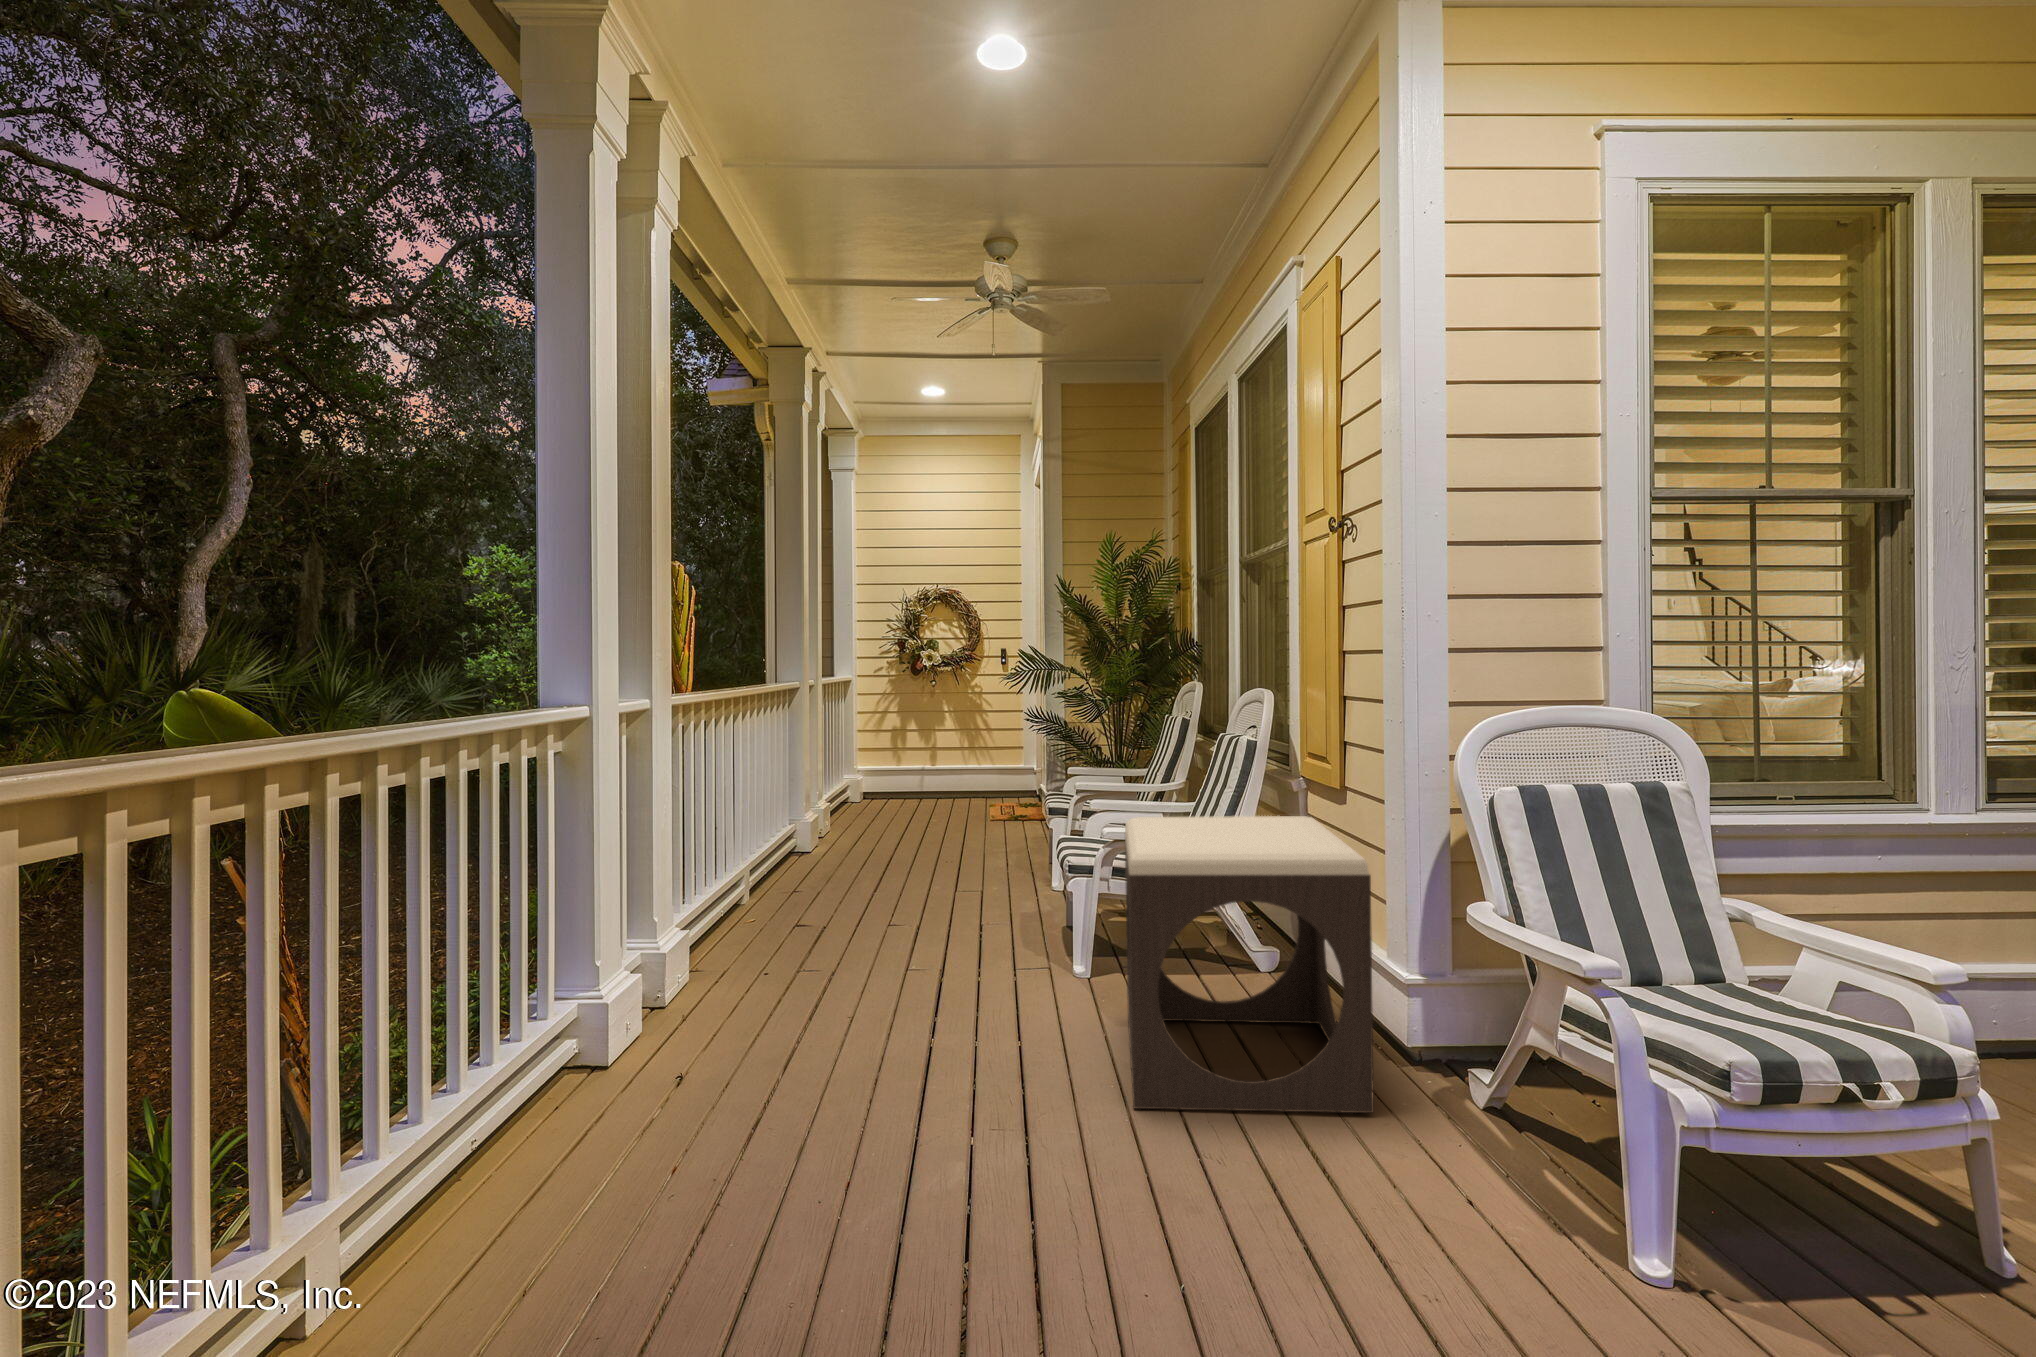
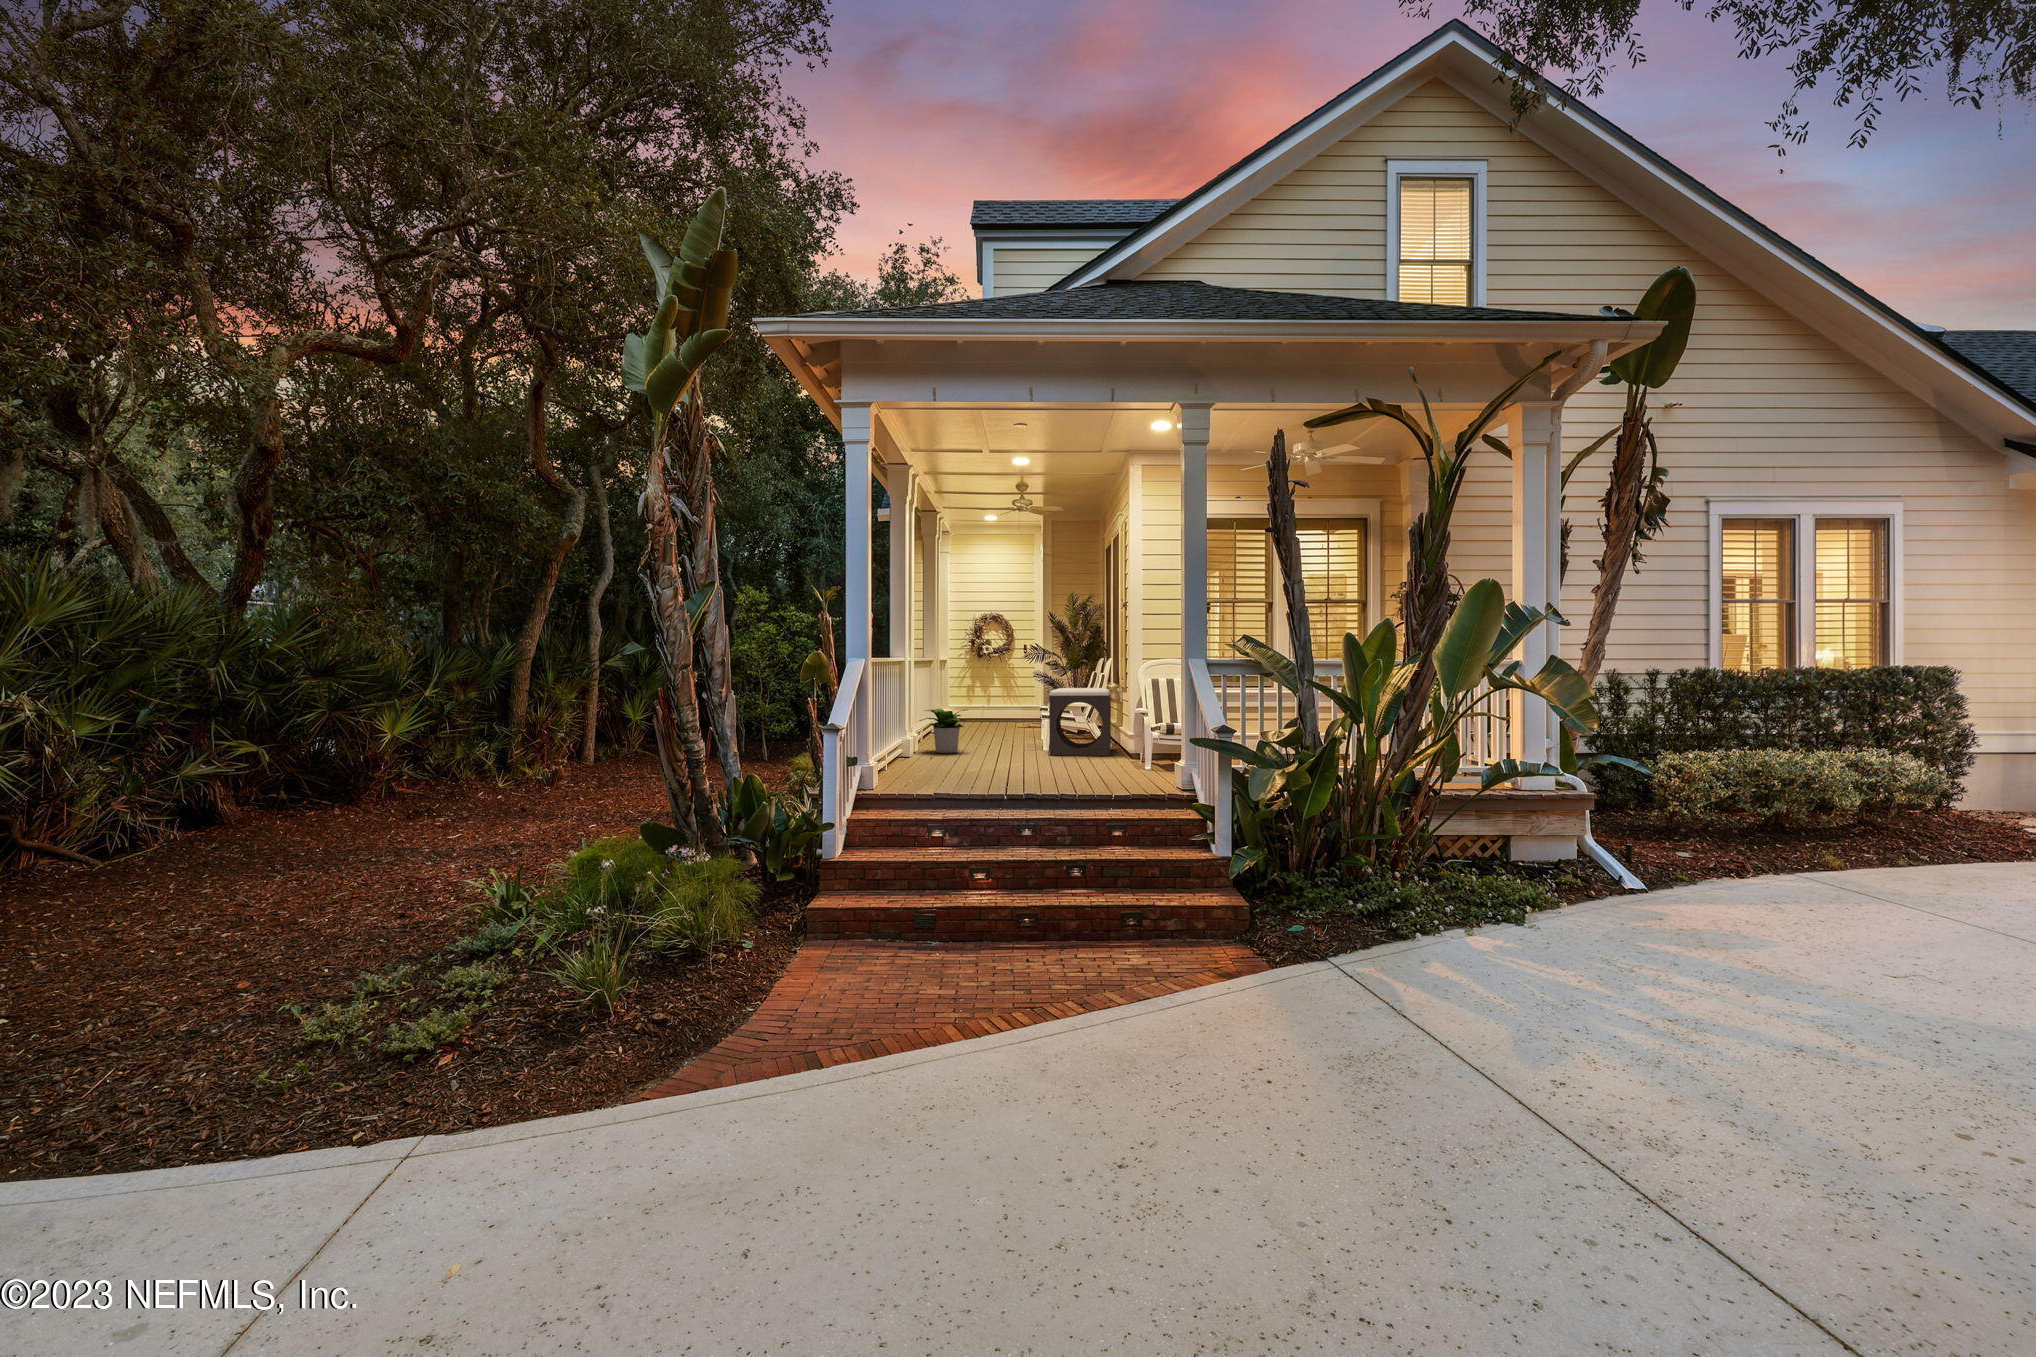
potted plant: none [614,901,828,1094] -> present [919,709,966,753]

